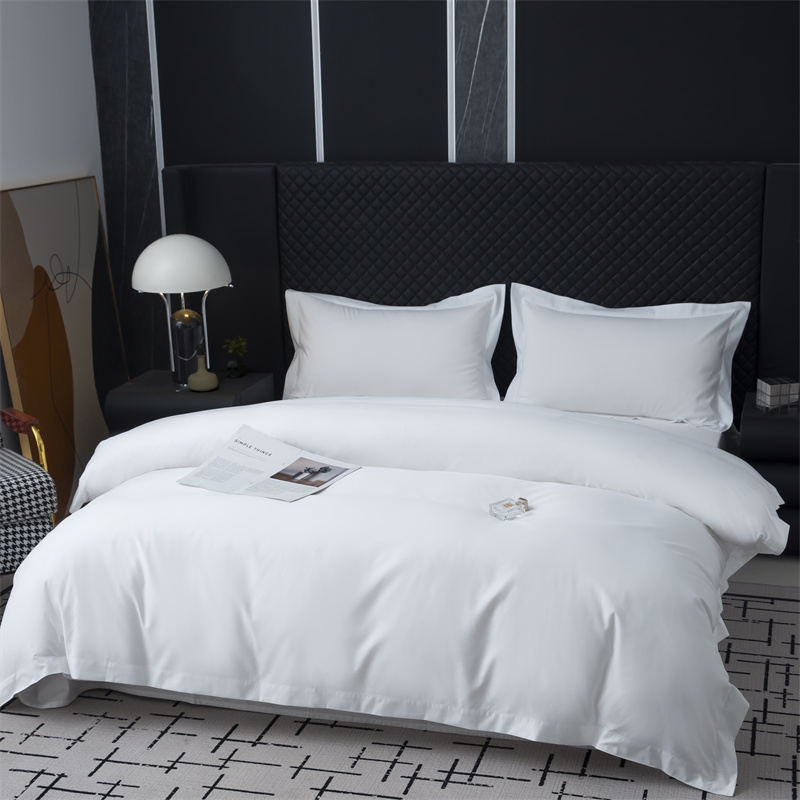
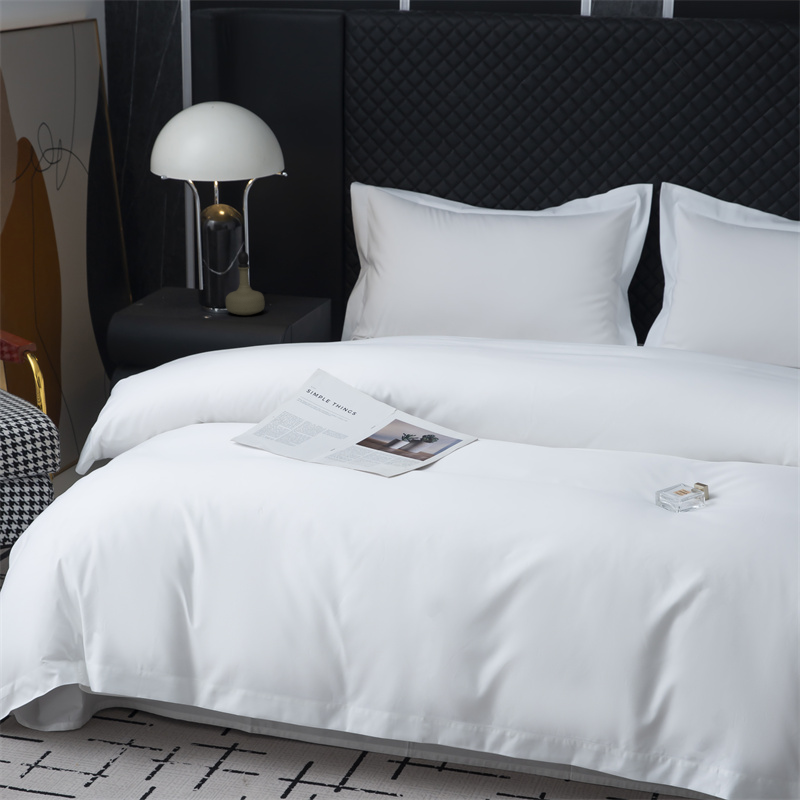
succulent plant: present [226,337,247,378] -> none [268,243,302,300]

